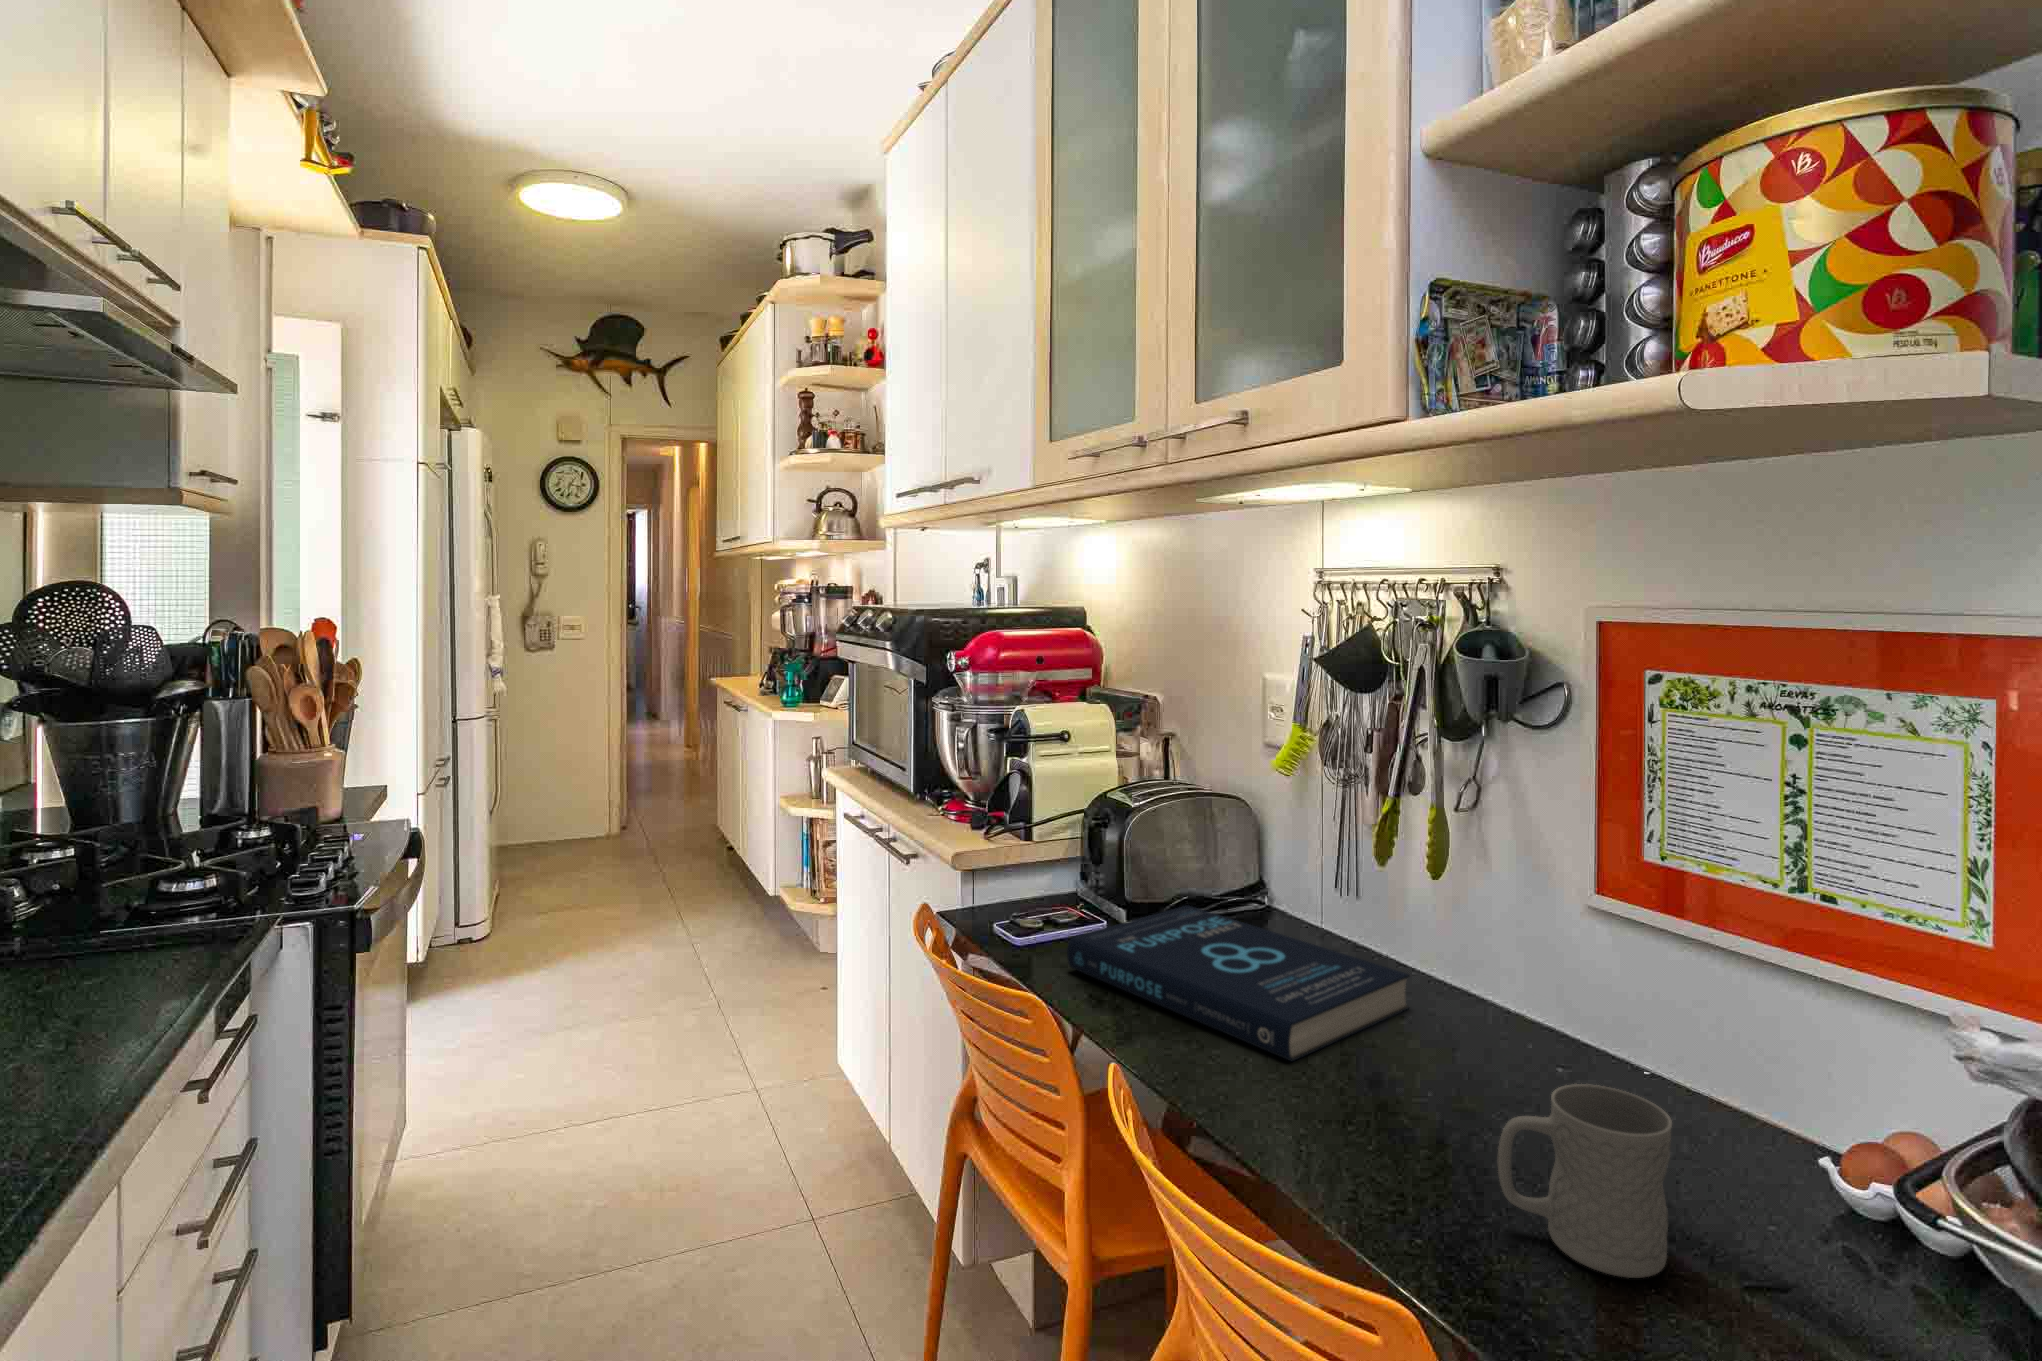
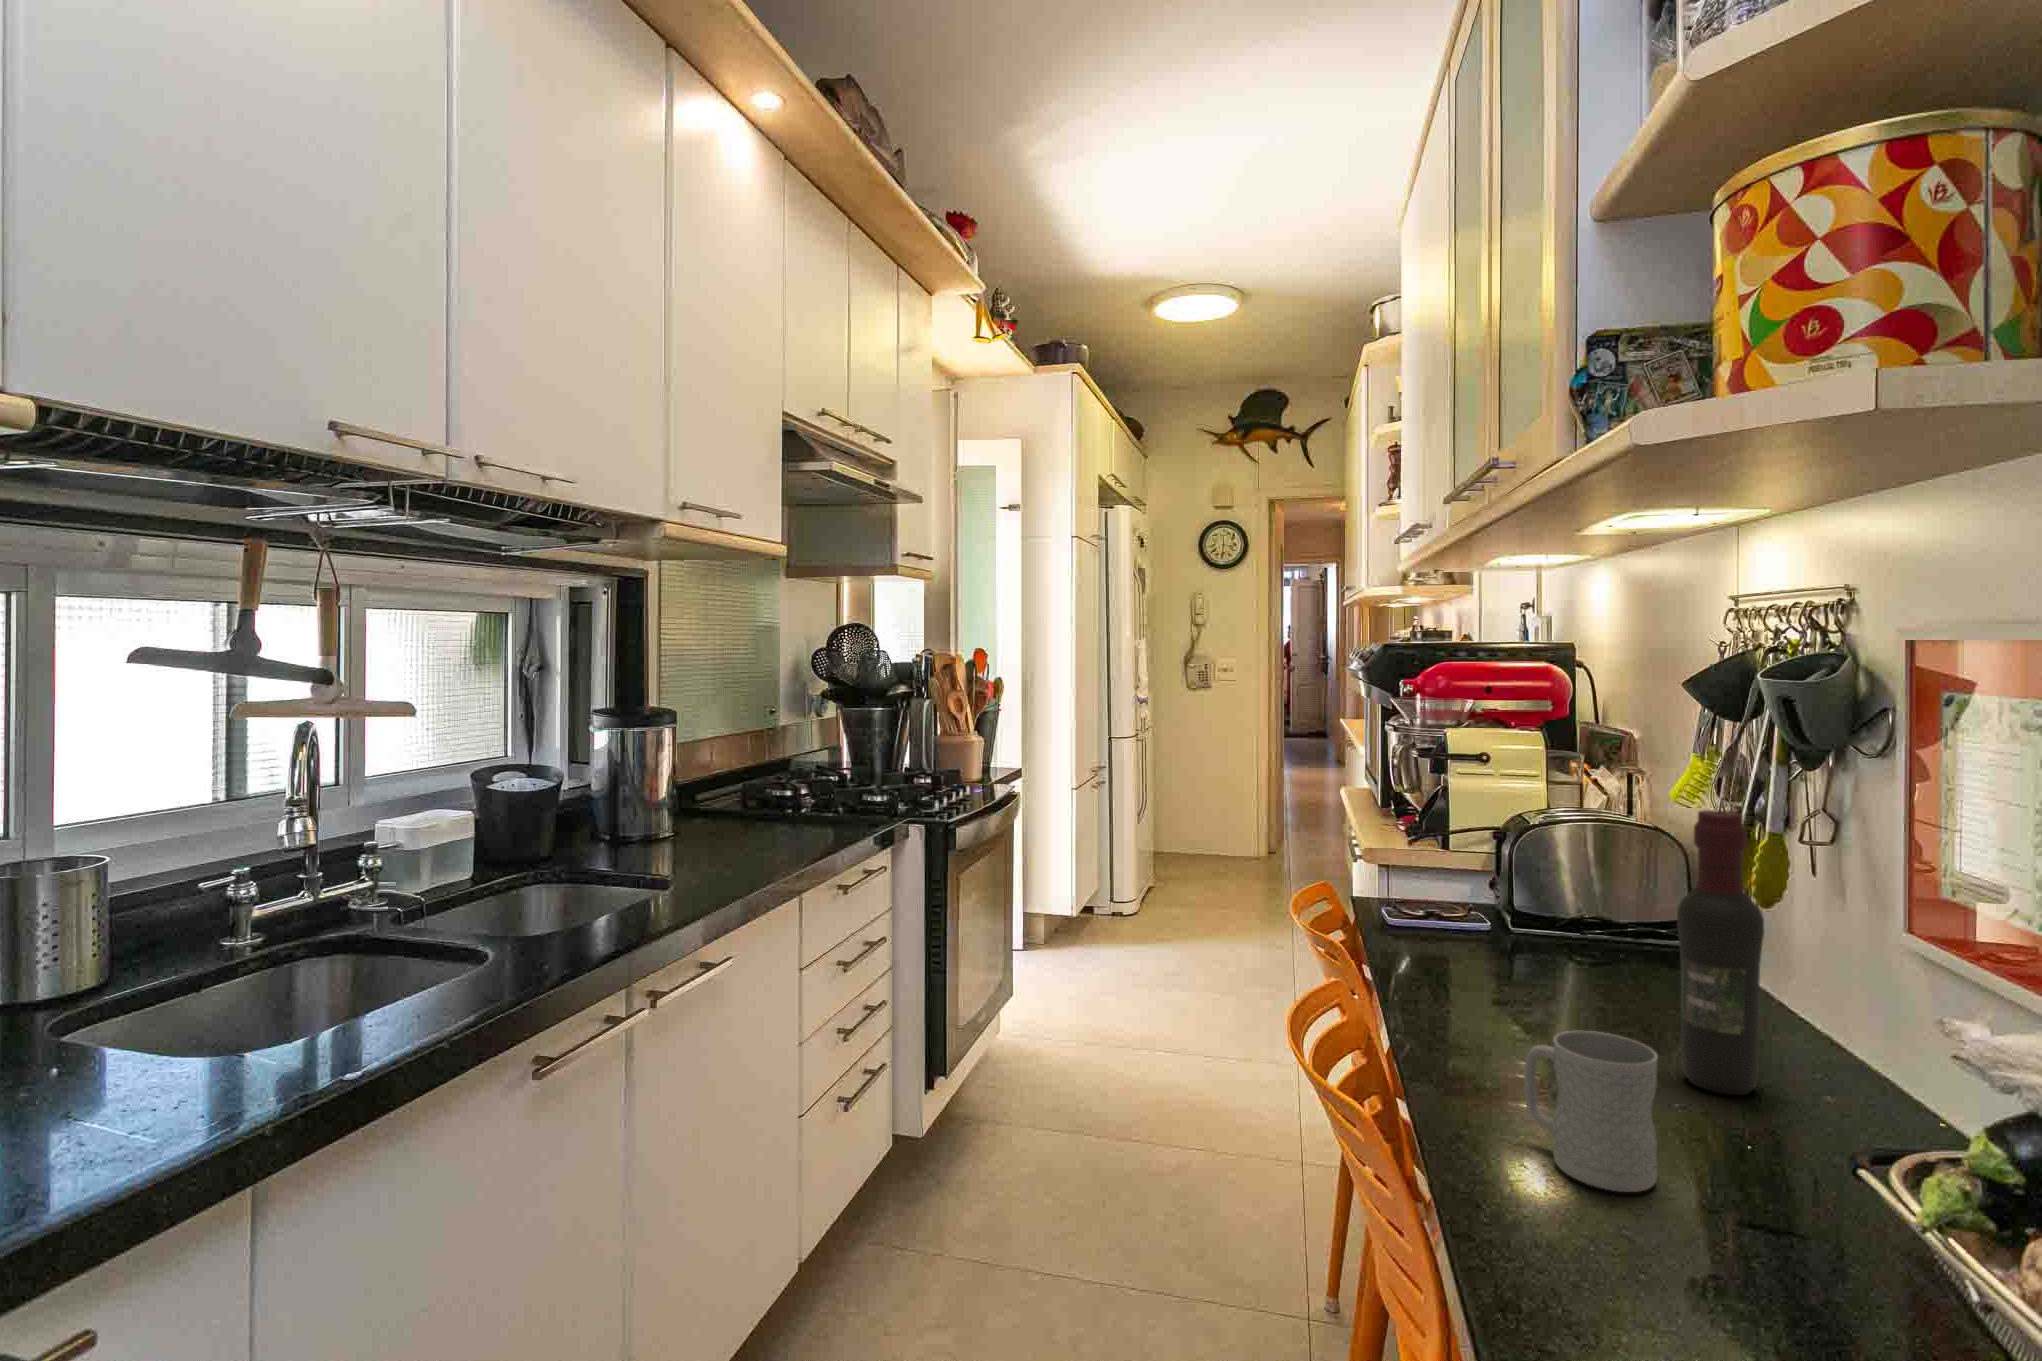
wine bottle: none [1458,798,1539,1084] -> present [1677,810,1764,1095]
book: present [1067,905,1409,1061] -> none [1402,922,1715,1037]

